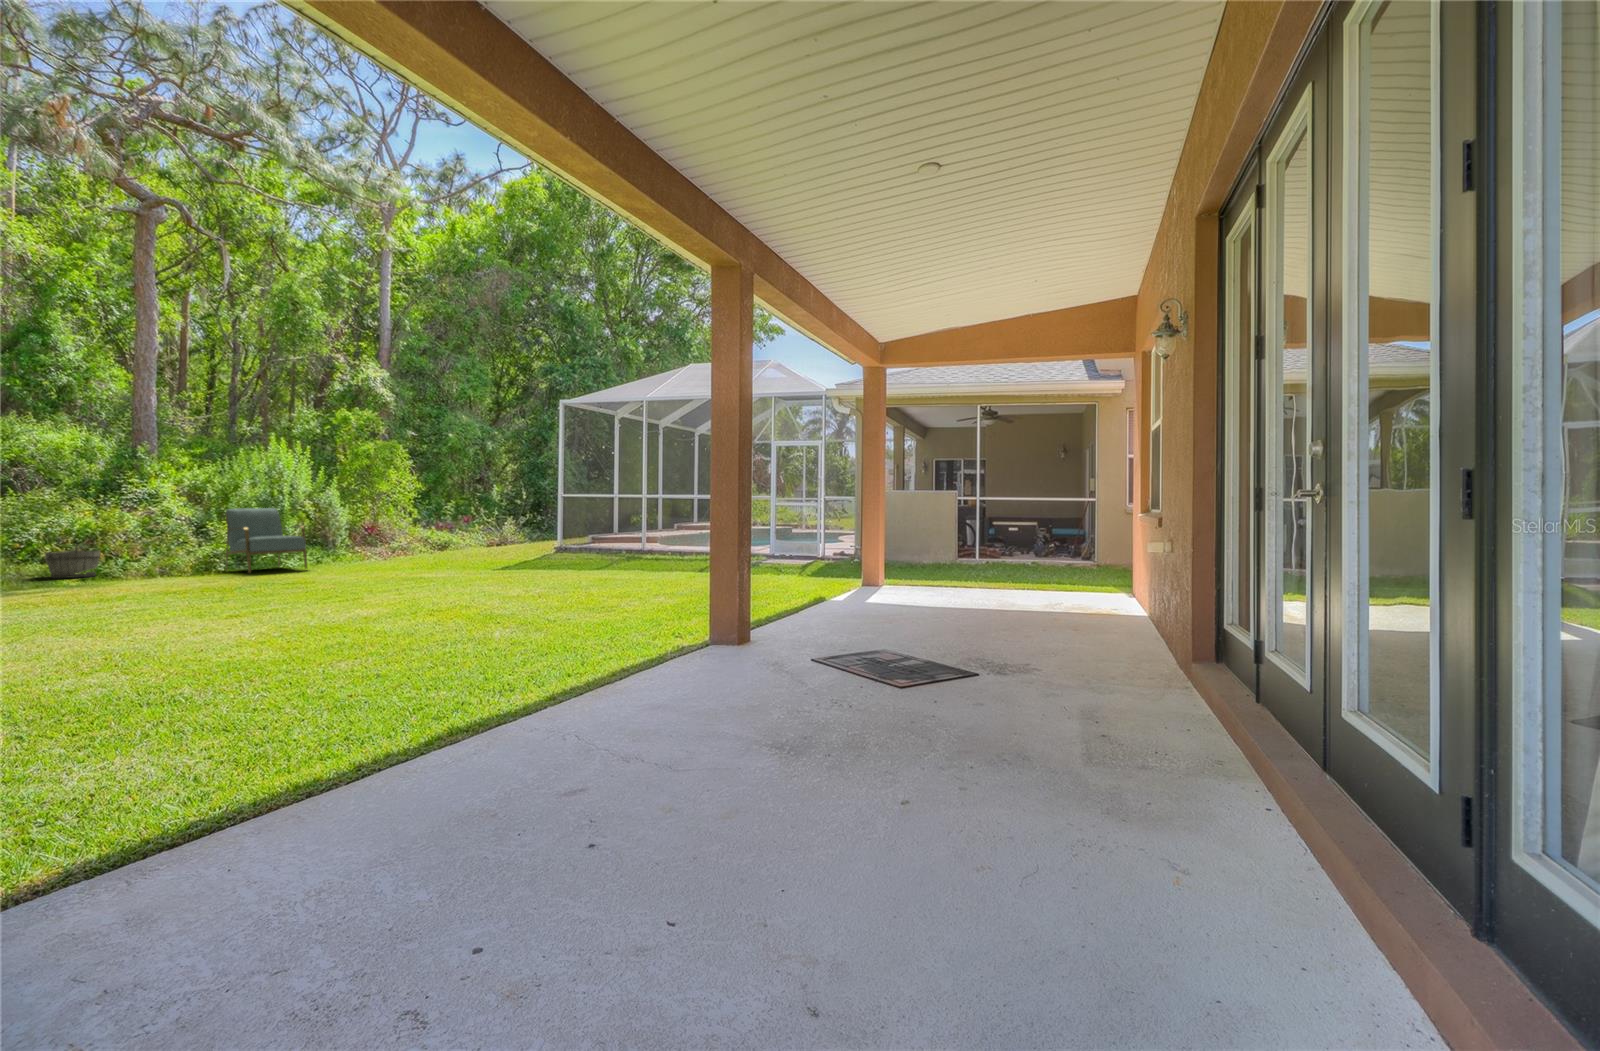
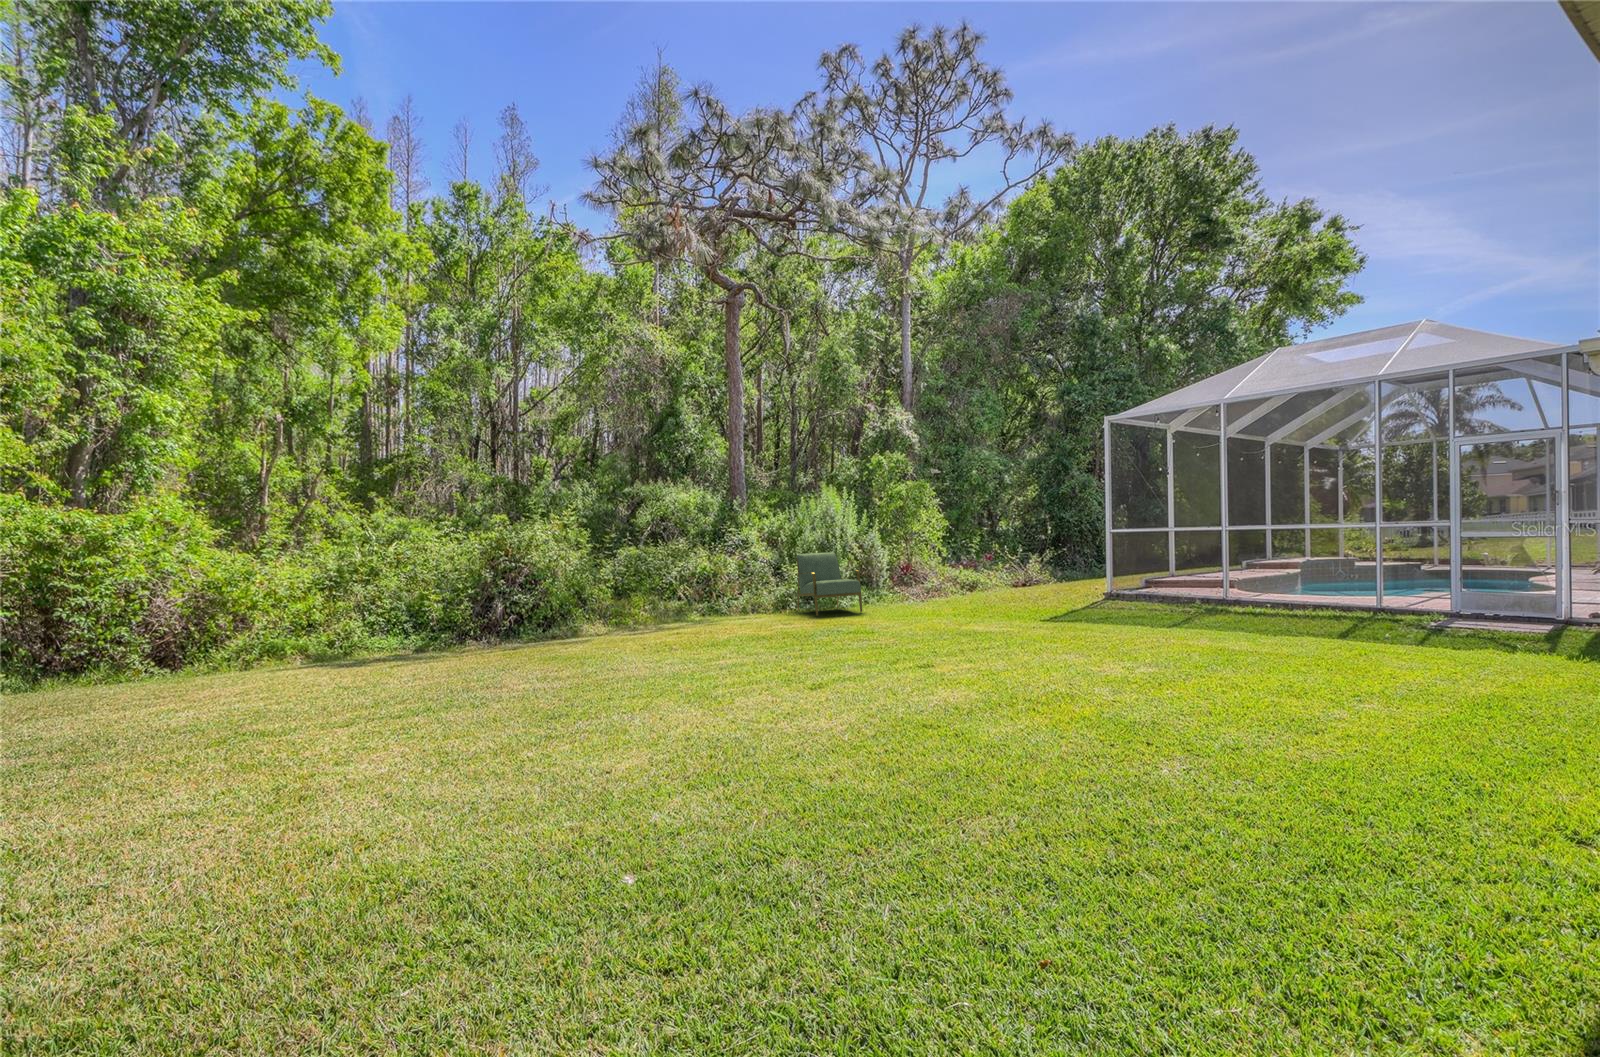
wooden bucket: present [45,543,100,578] -> none [676,585,711,616]

